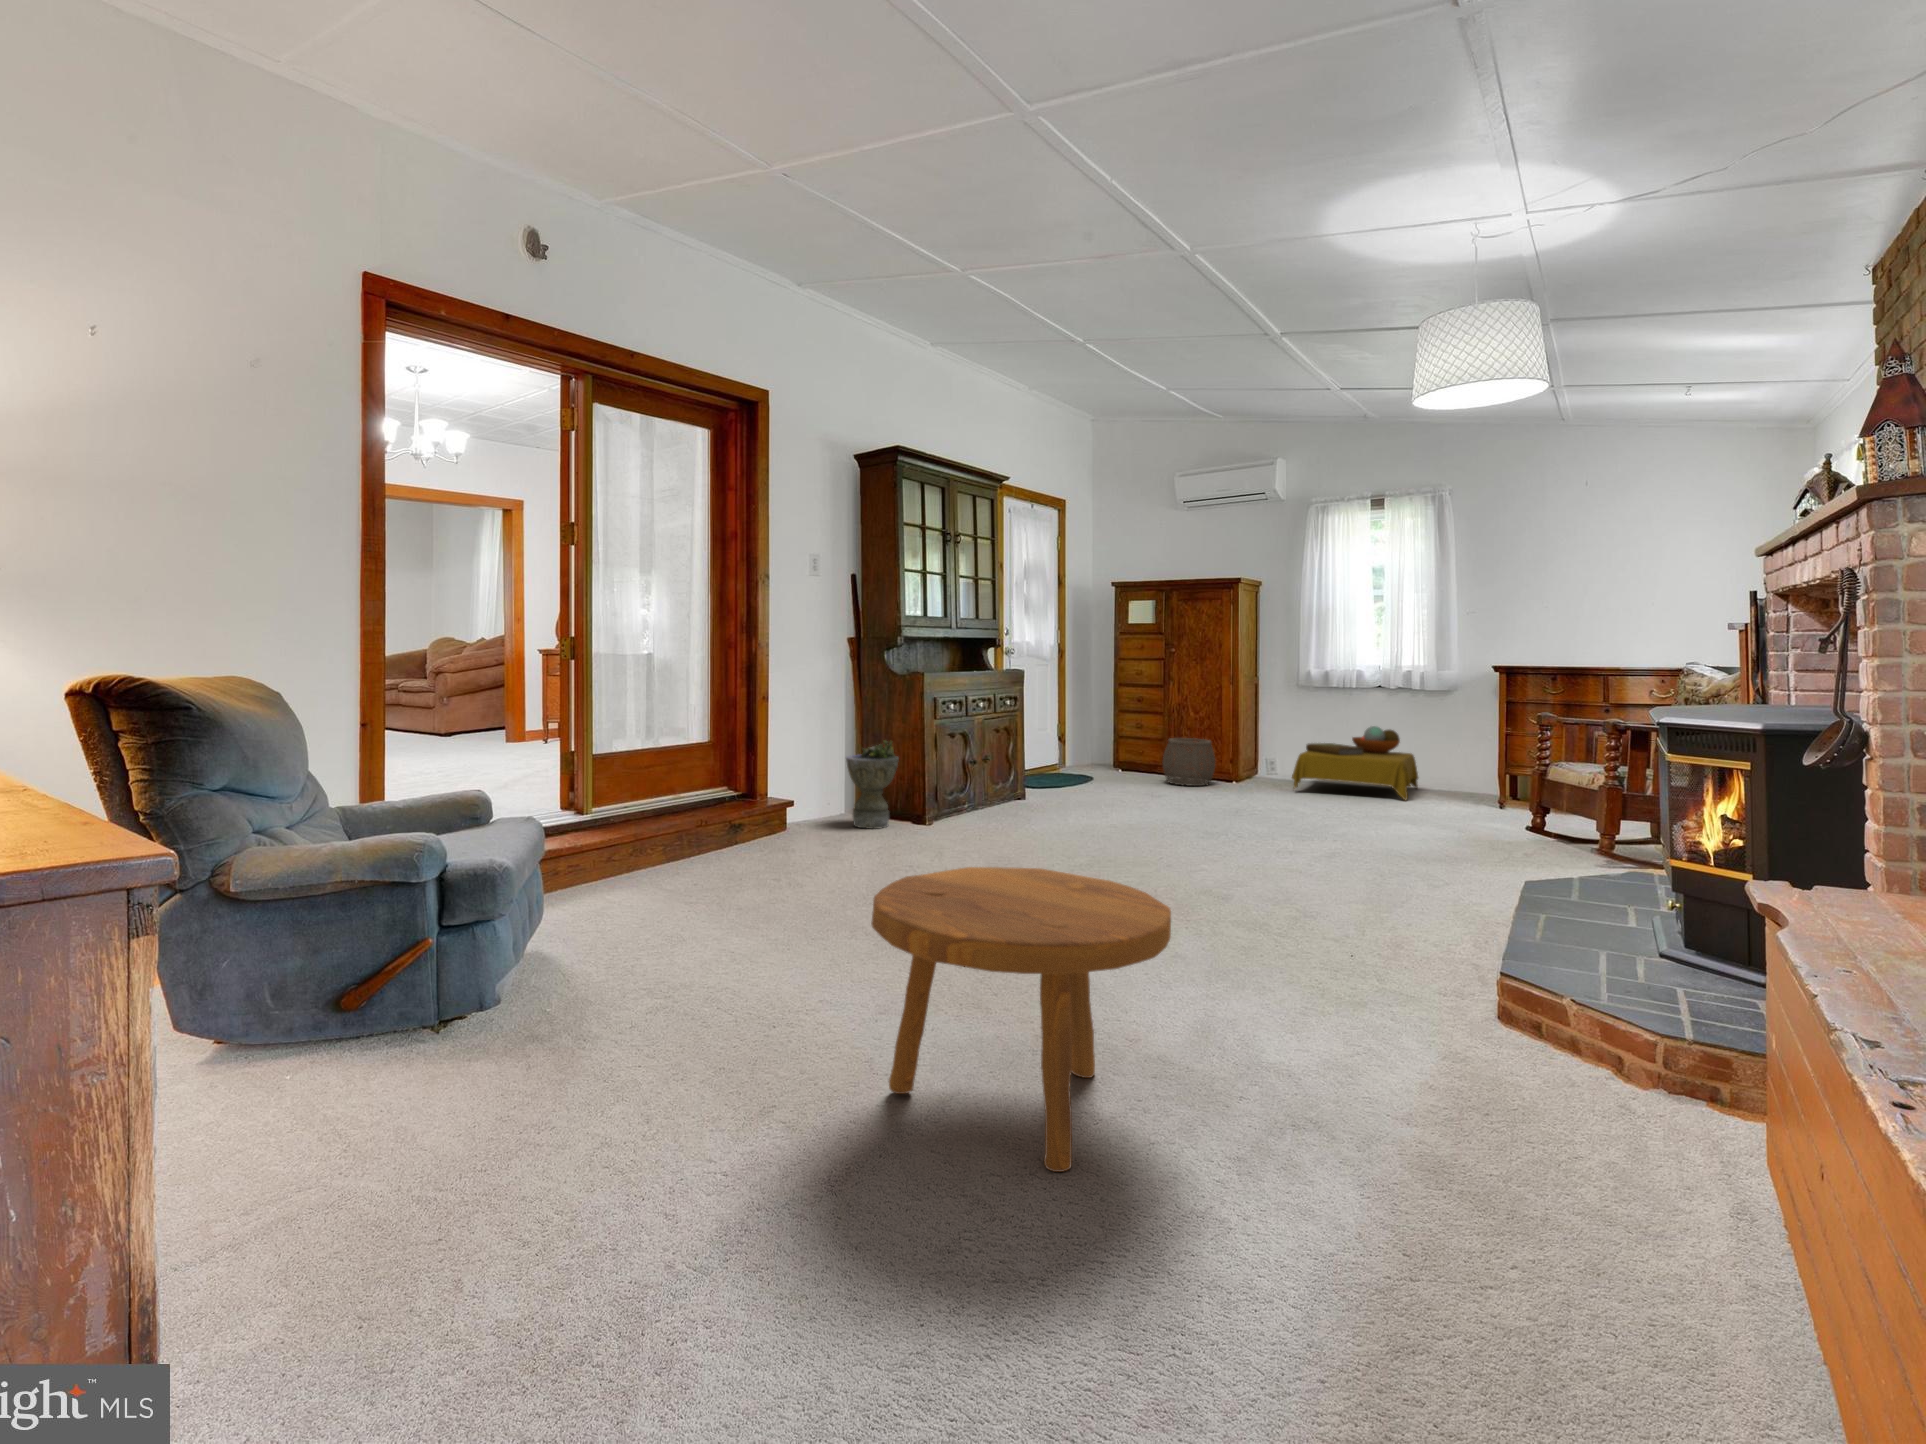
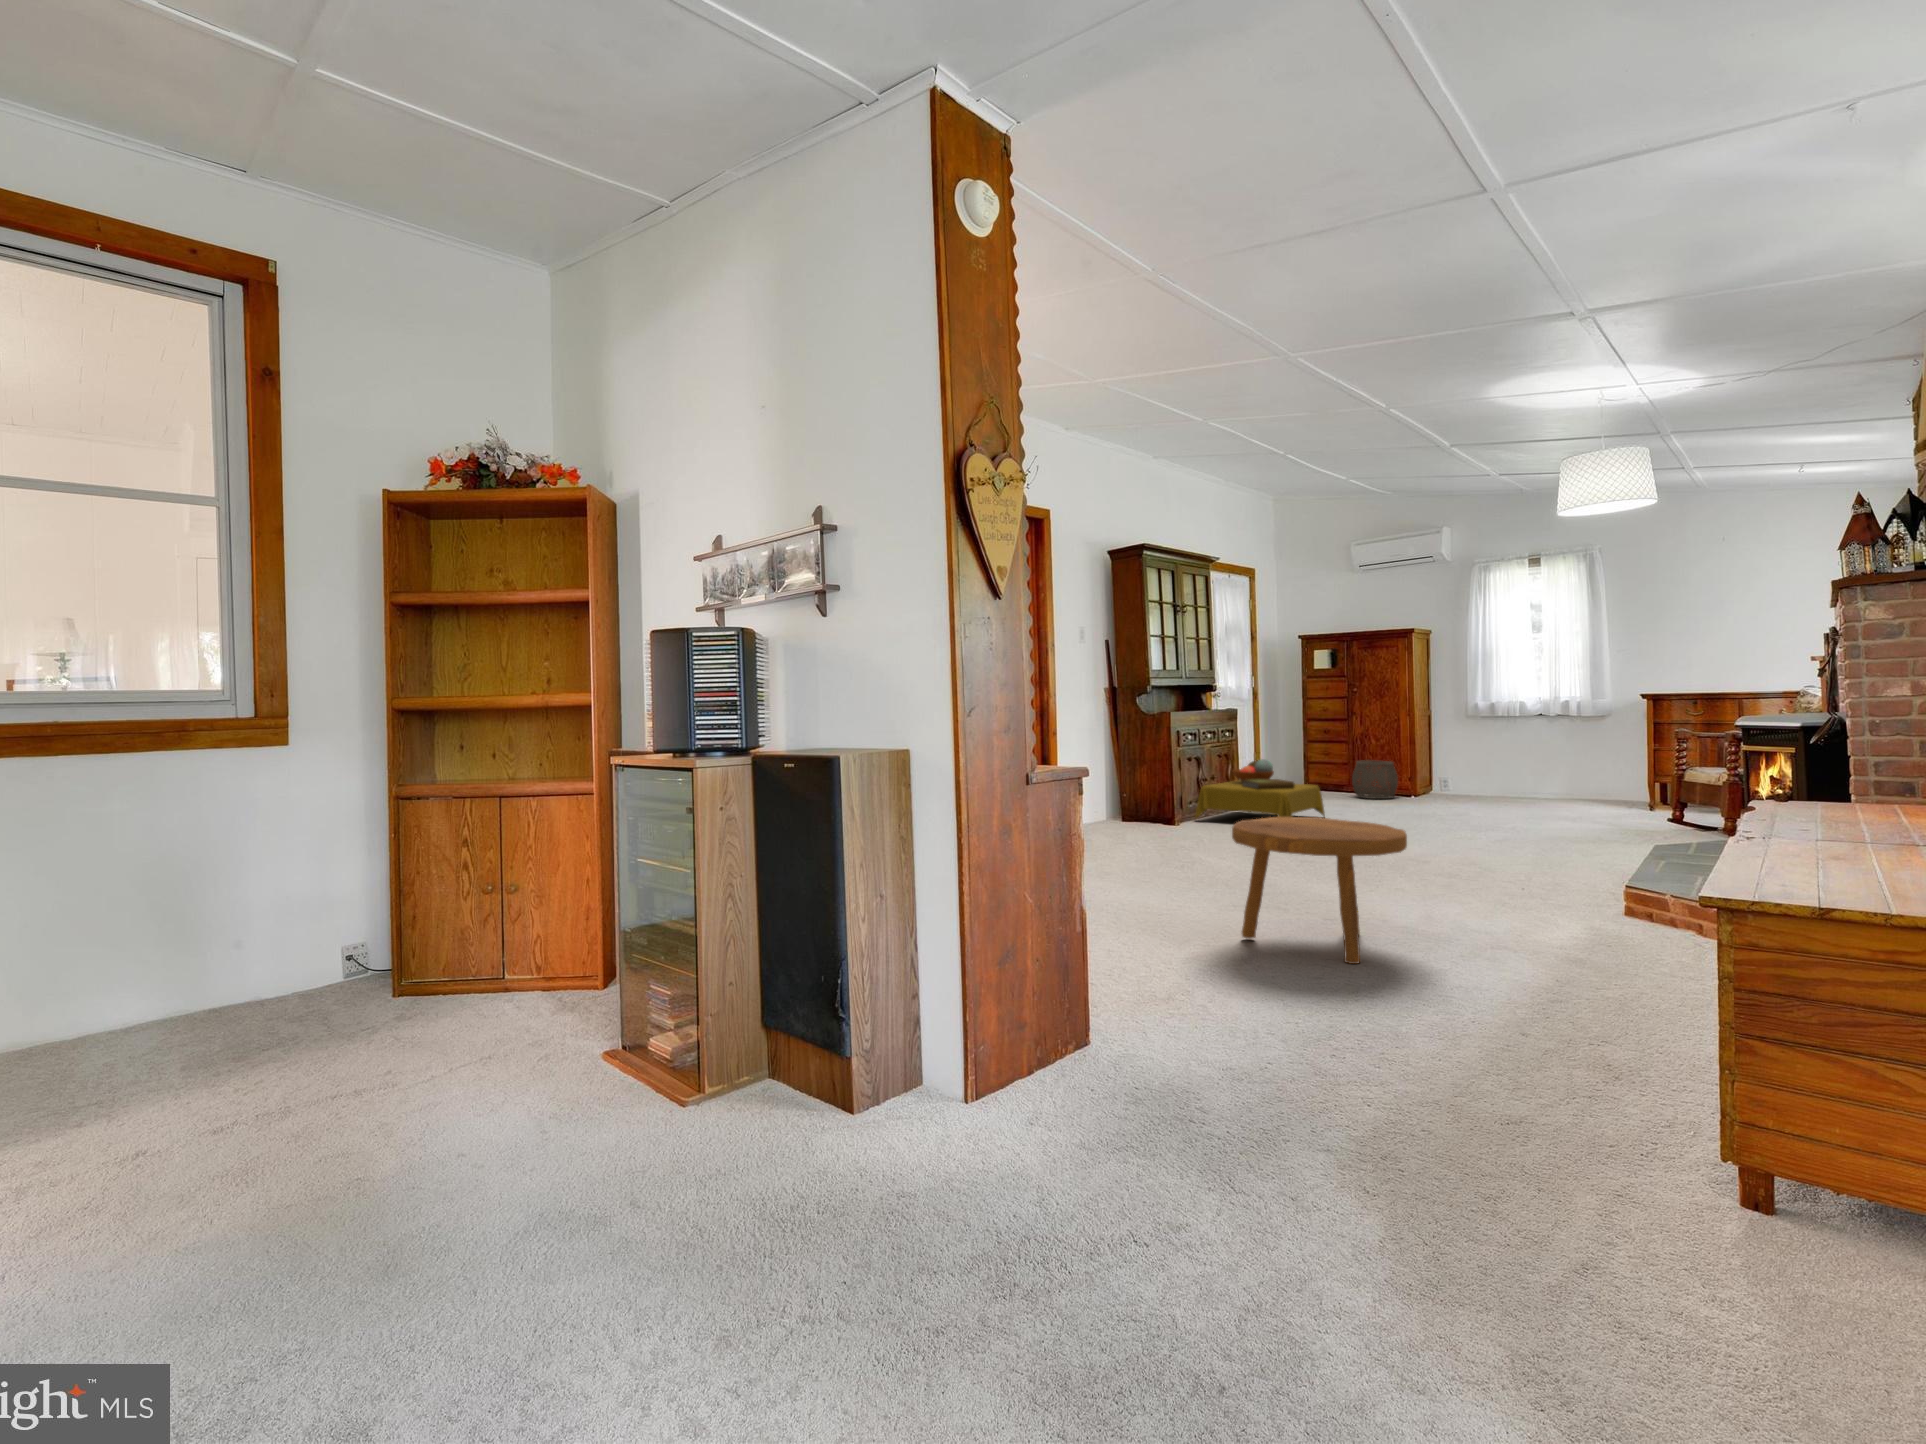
side table: present [1292,726,1418,800] -> present [1195,759,1325,818]
planter: present [846,740,899,829] -> none [1112,762,1153,828]

